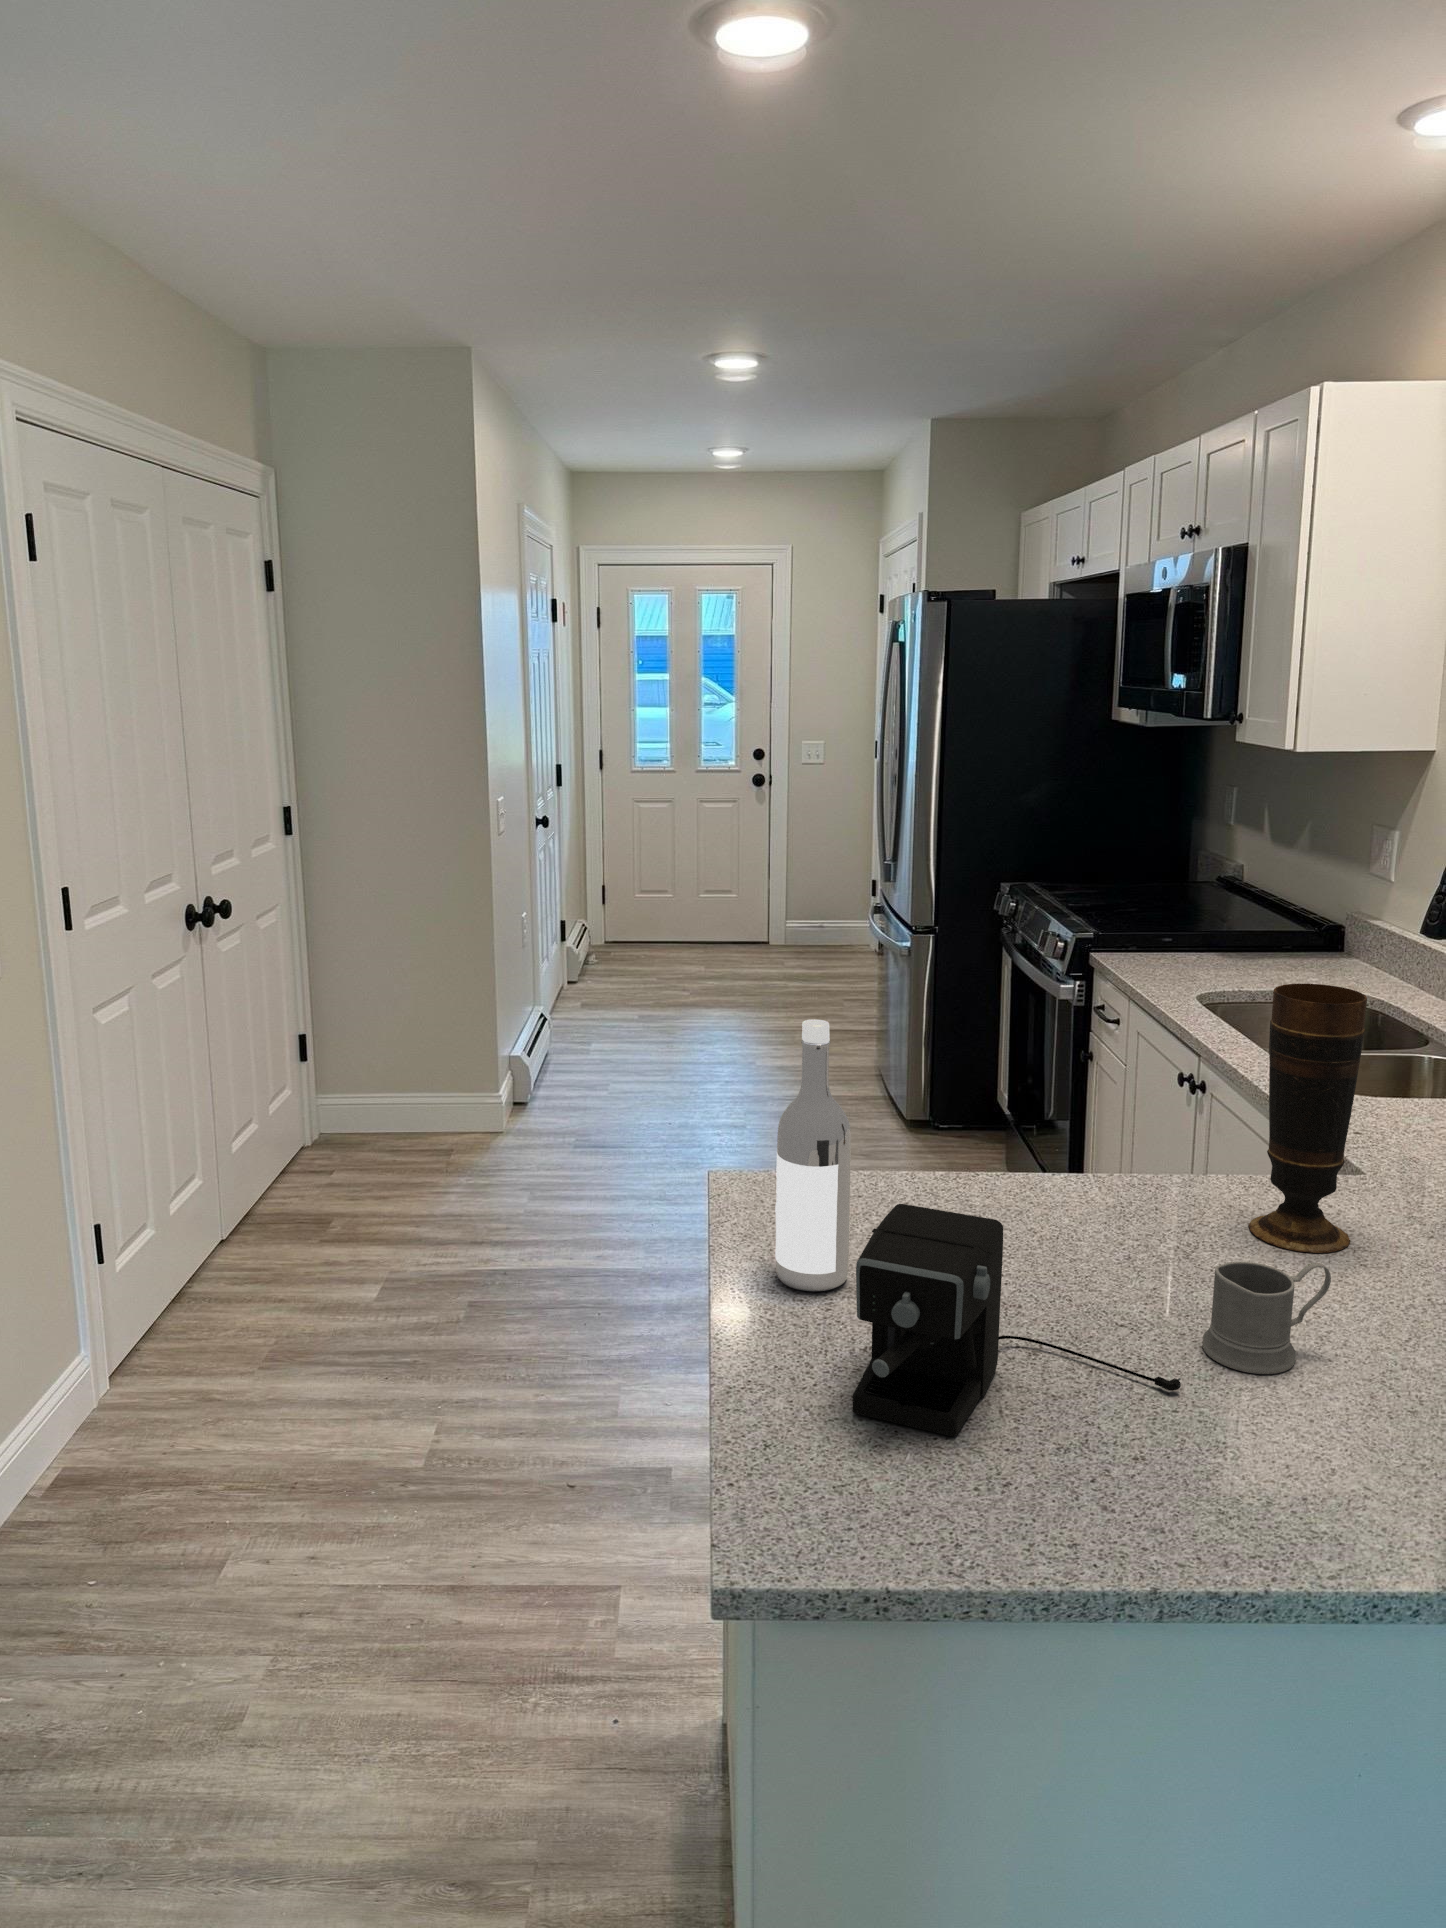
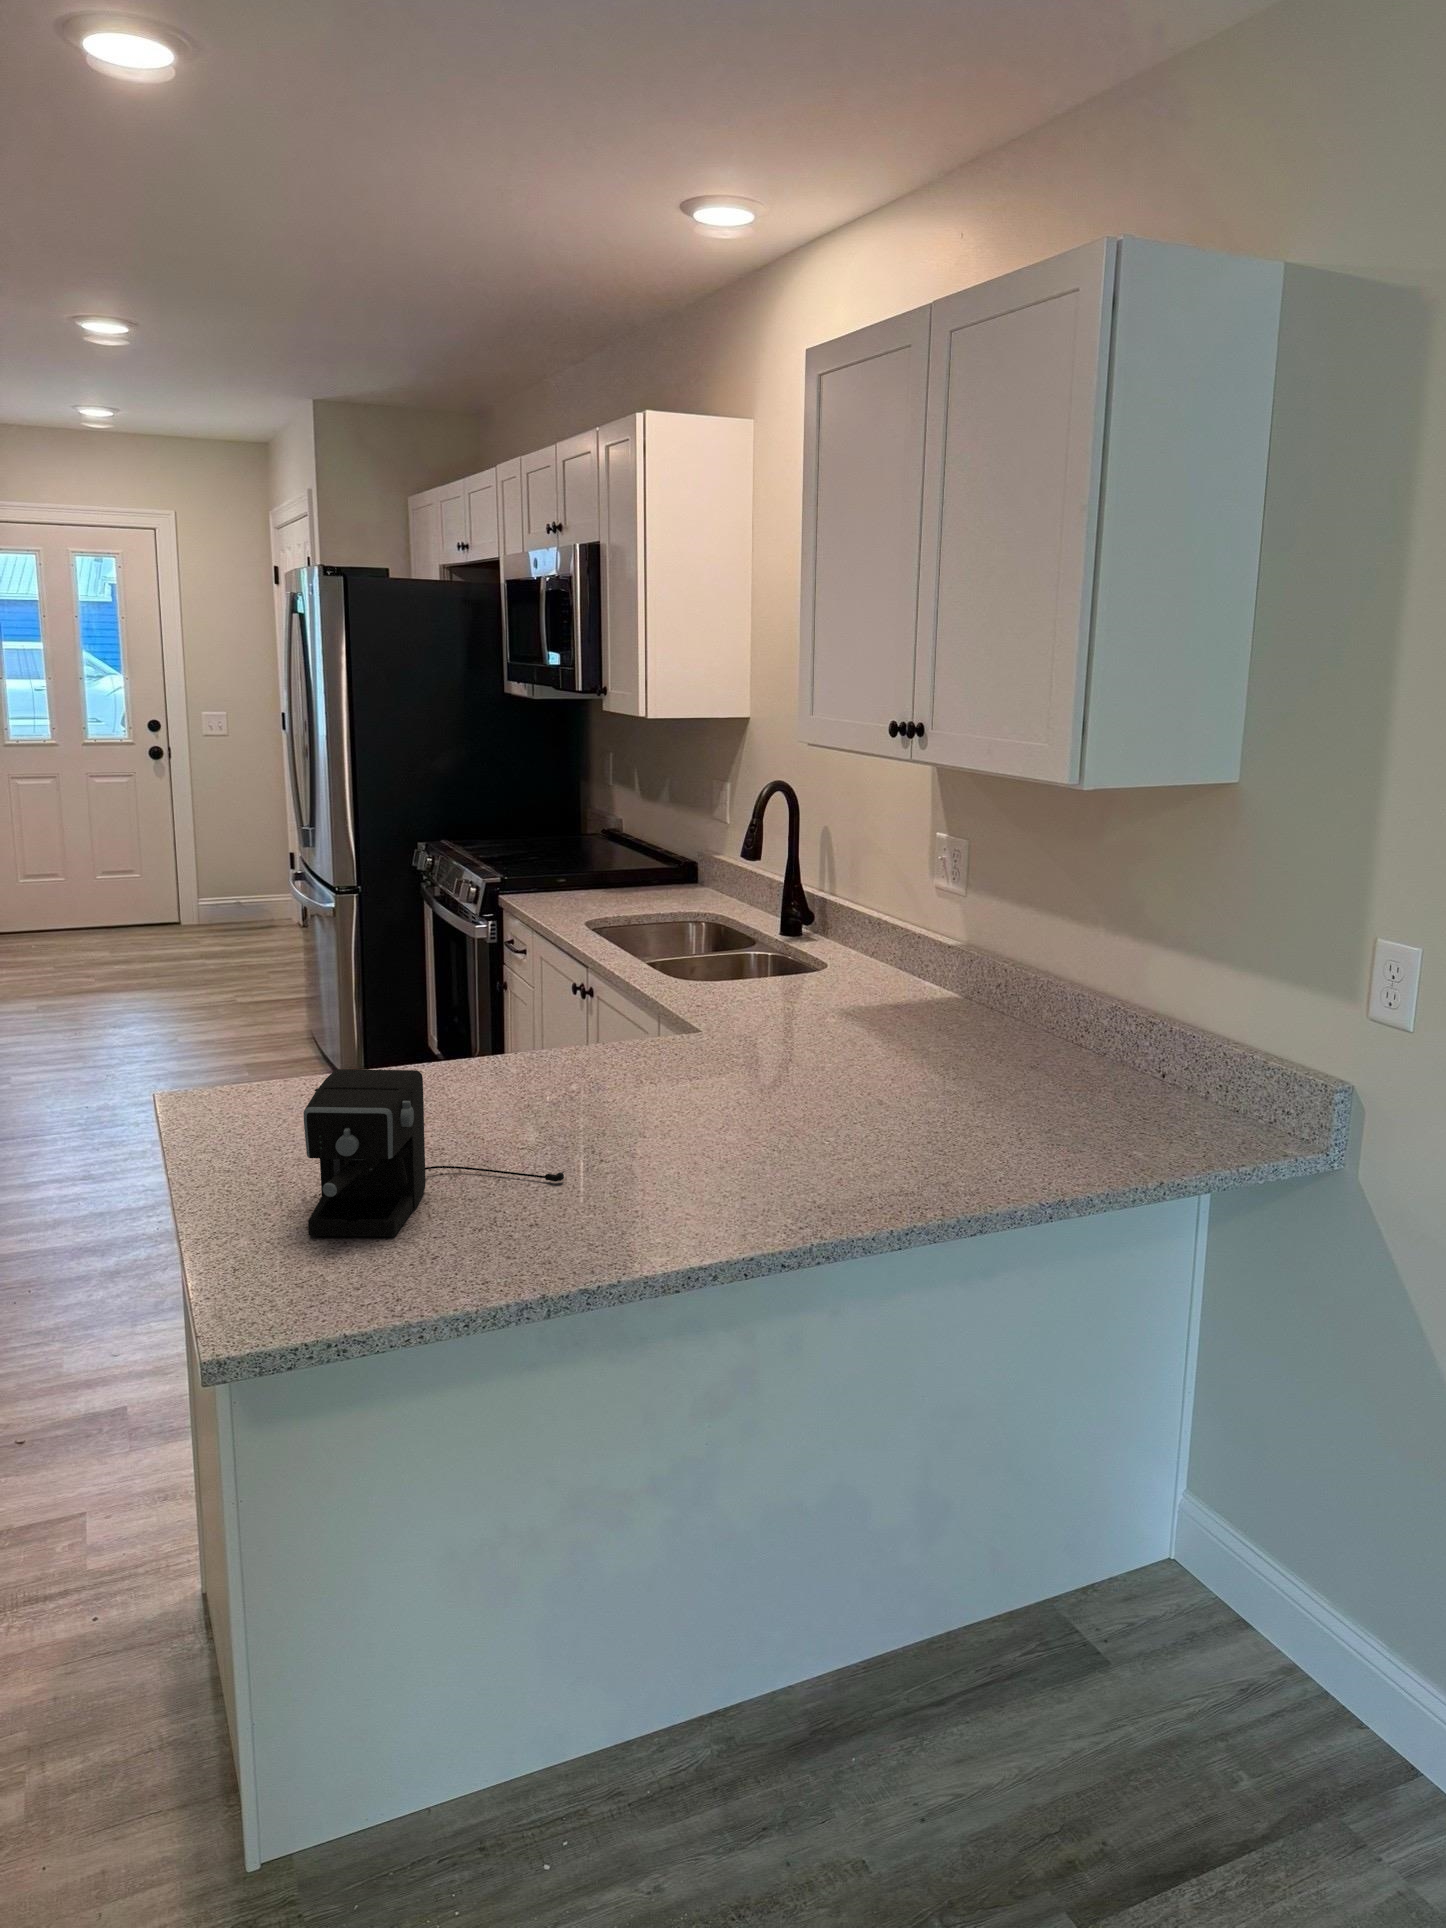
vase: present [1249,983,1367,1253] -> none [617,883,688,1085]
wine bottle: present [776,1019,851,1291] -> none [224,931,296,1164]
mug: present [1202,1262,1331,1374] -> none [581,1078,666,1163]

